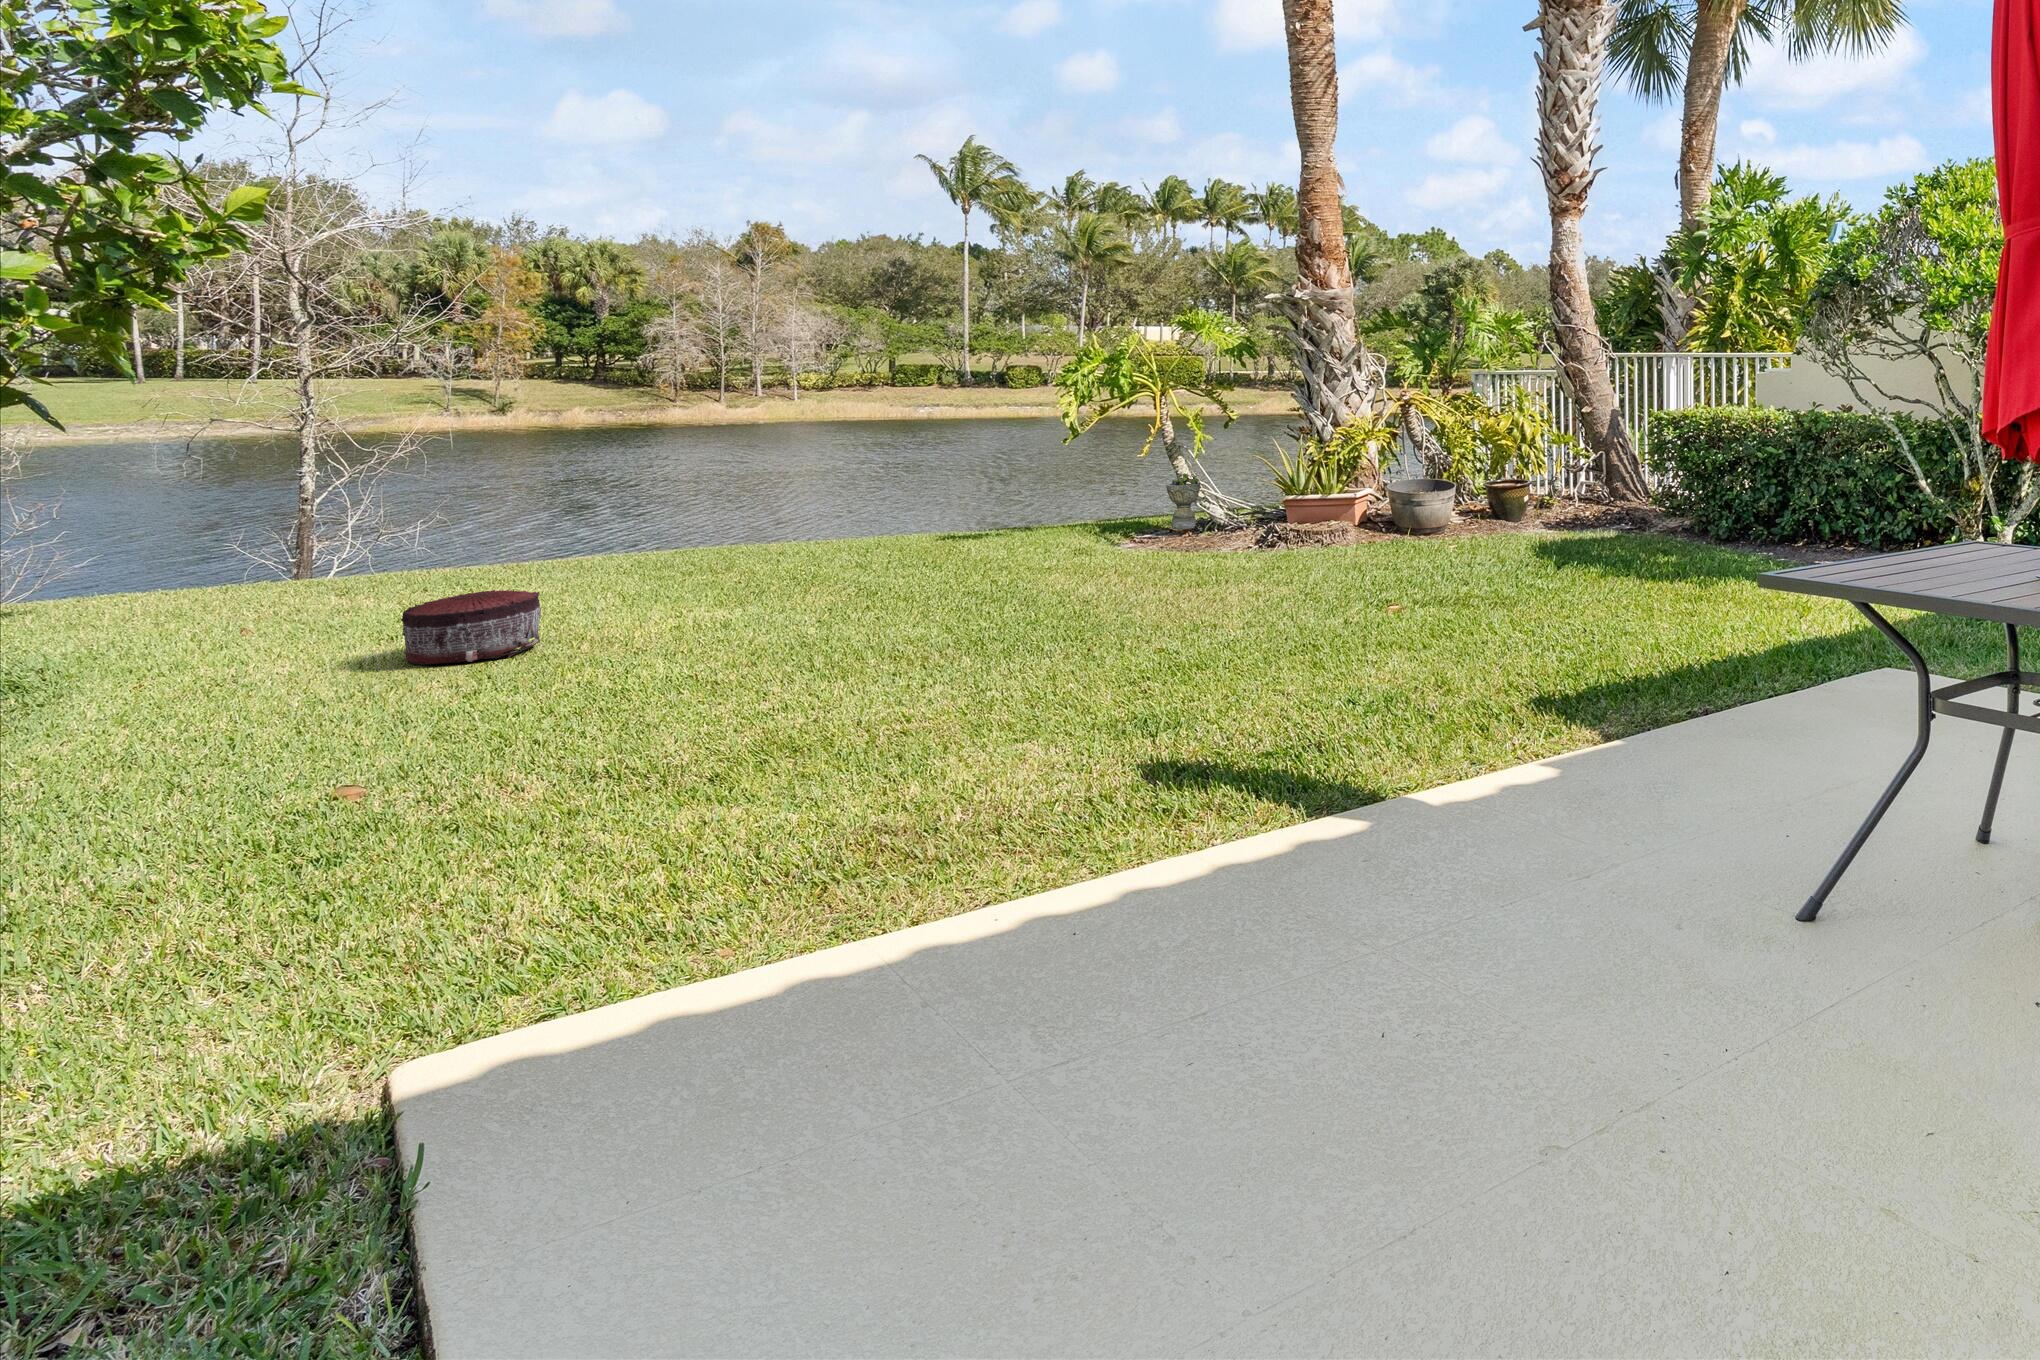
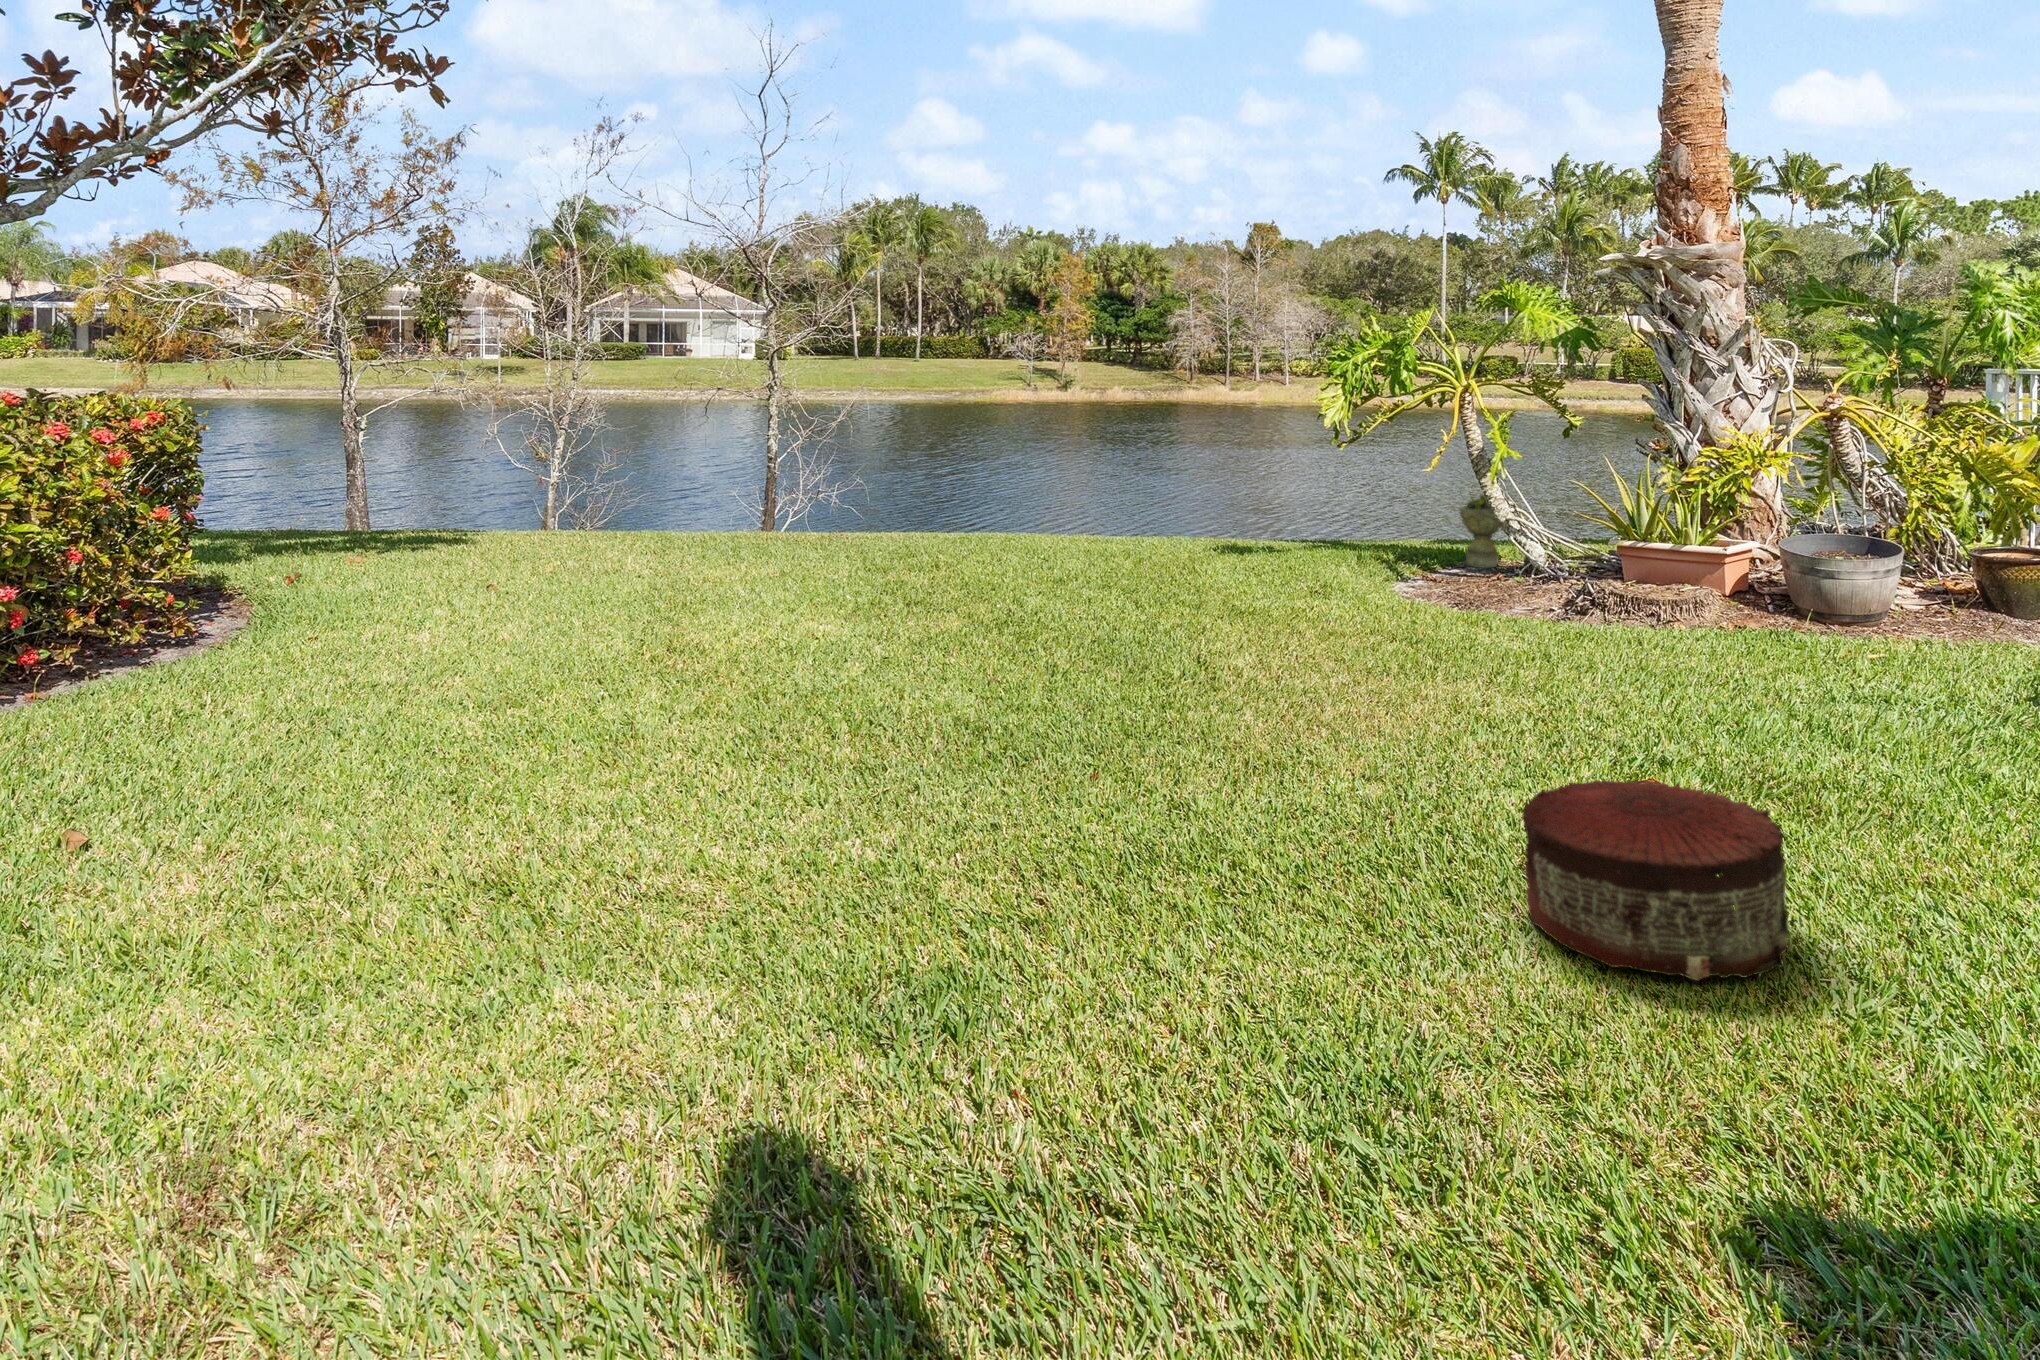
pouf: present [401,589,541,665] -> present [1522,780,1789,981]

